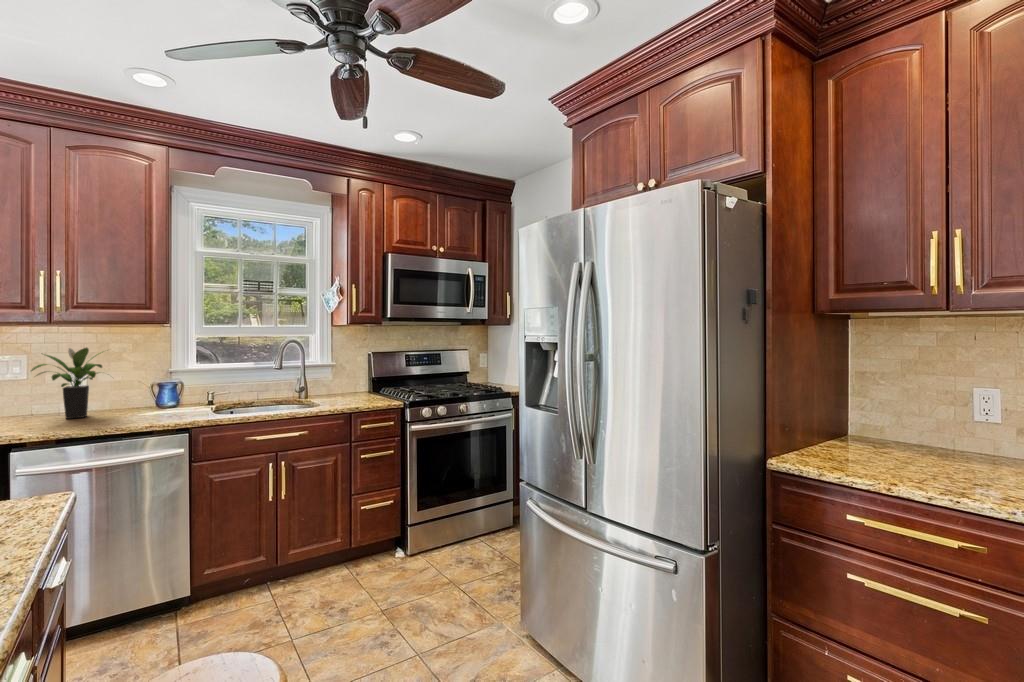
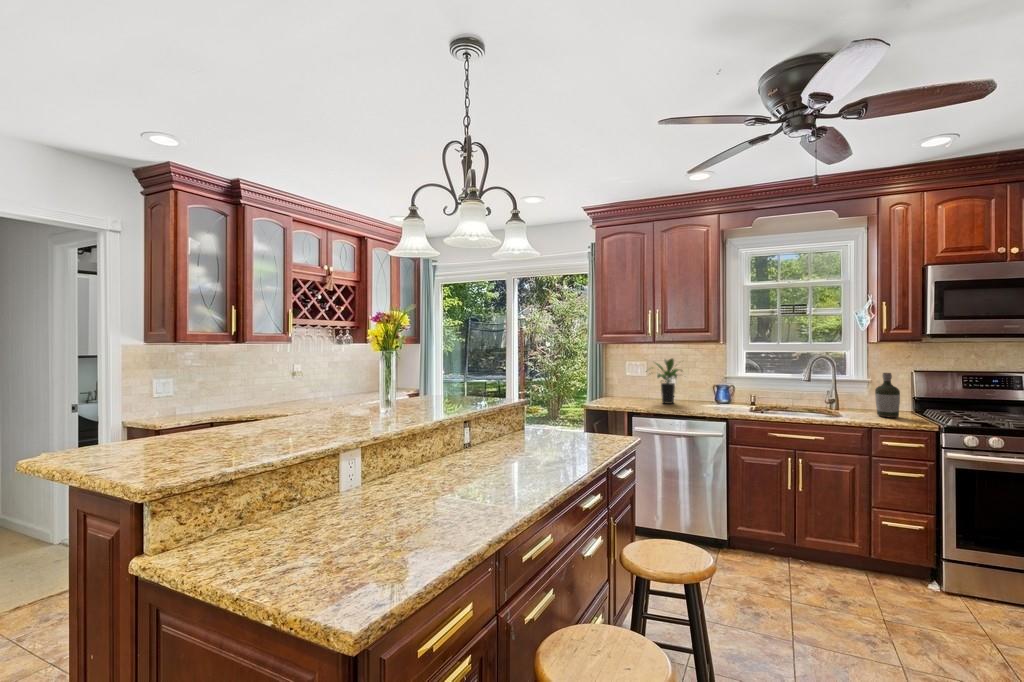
bottle: none [346,356,368,400] -> present [875,373,900,418]

